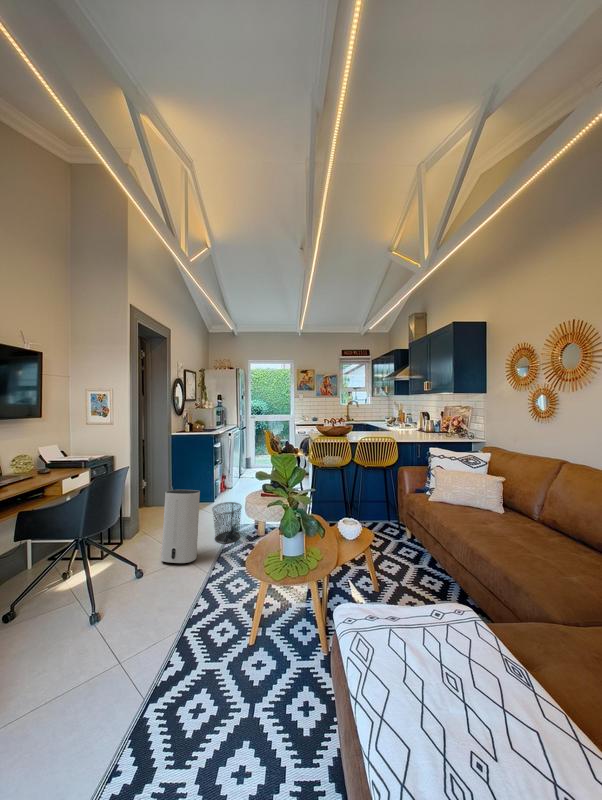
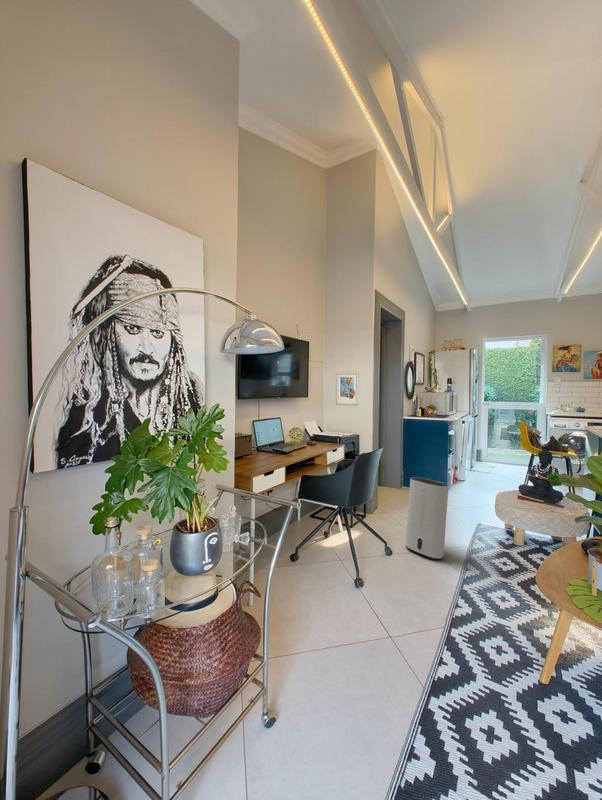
waste bin: present [212,502,241,543] -> none [458,501,497,550]

